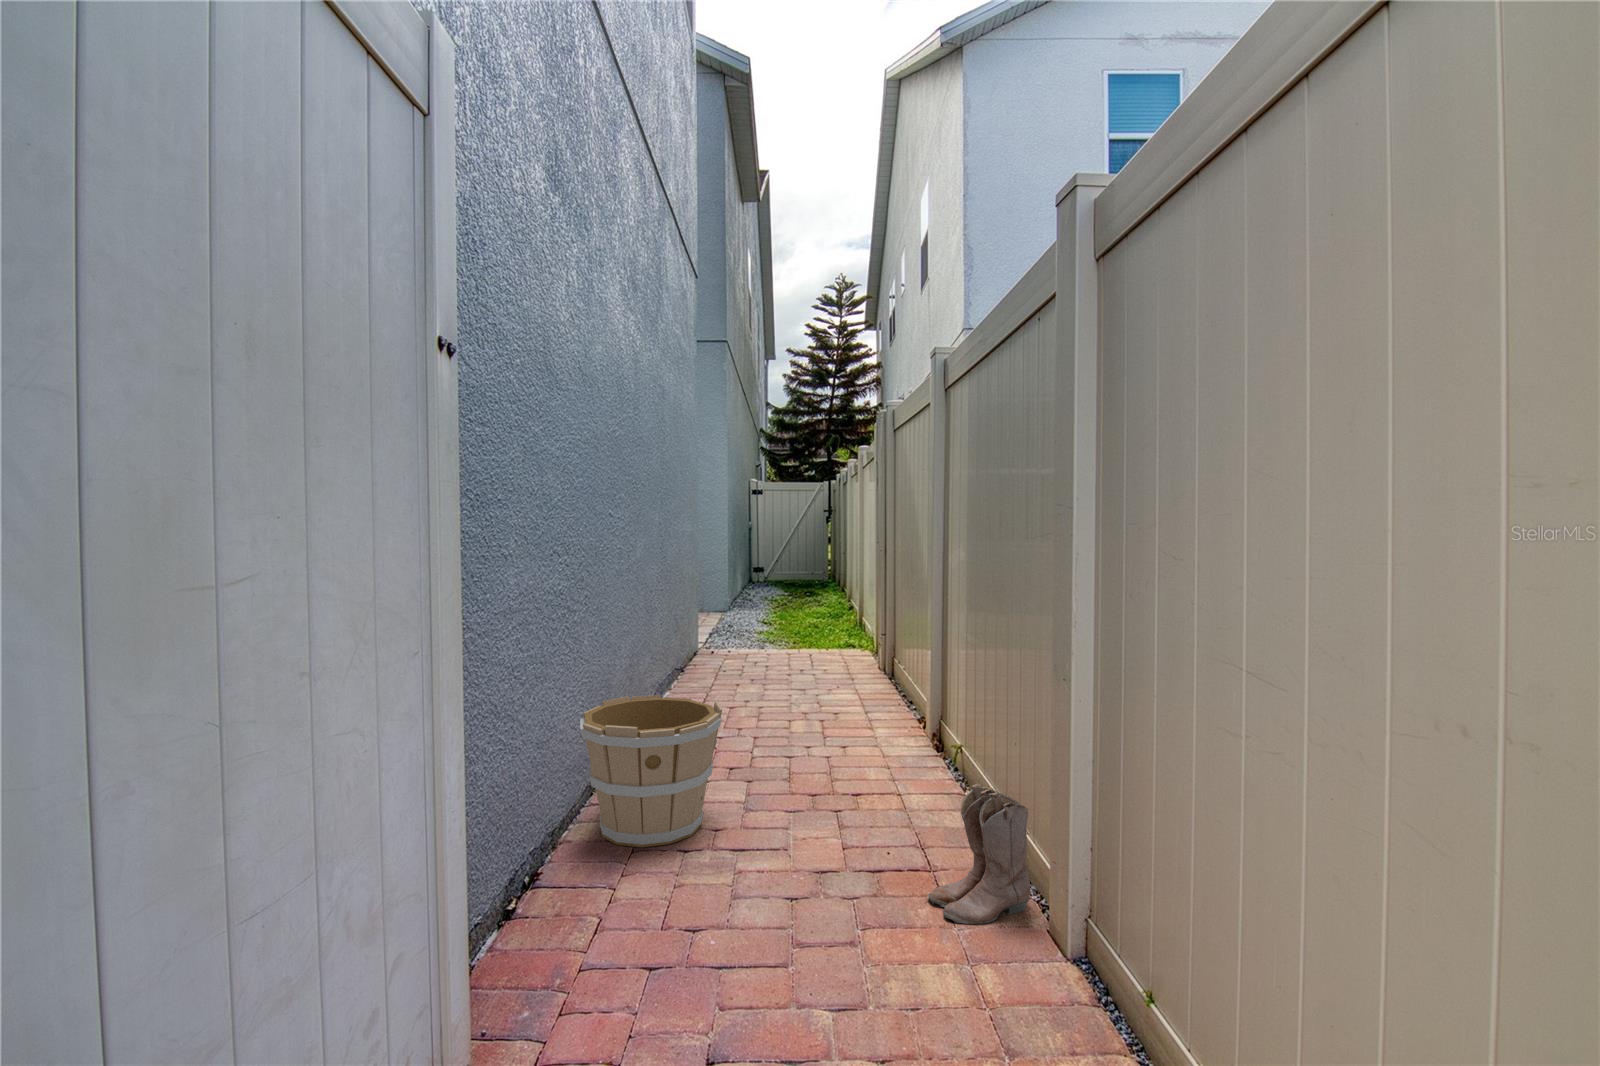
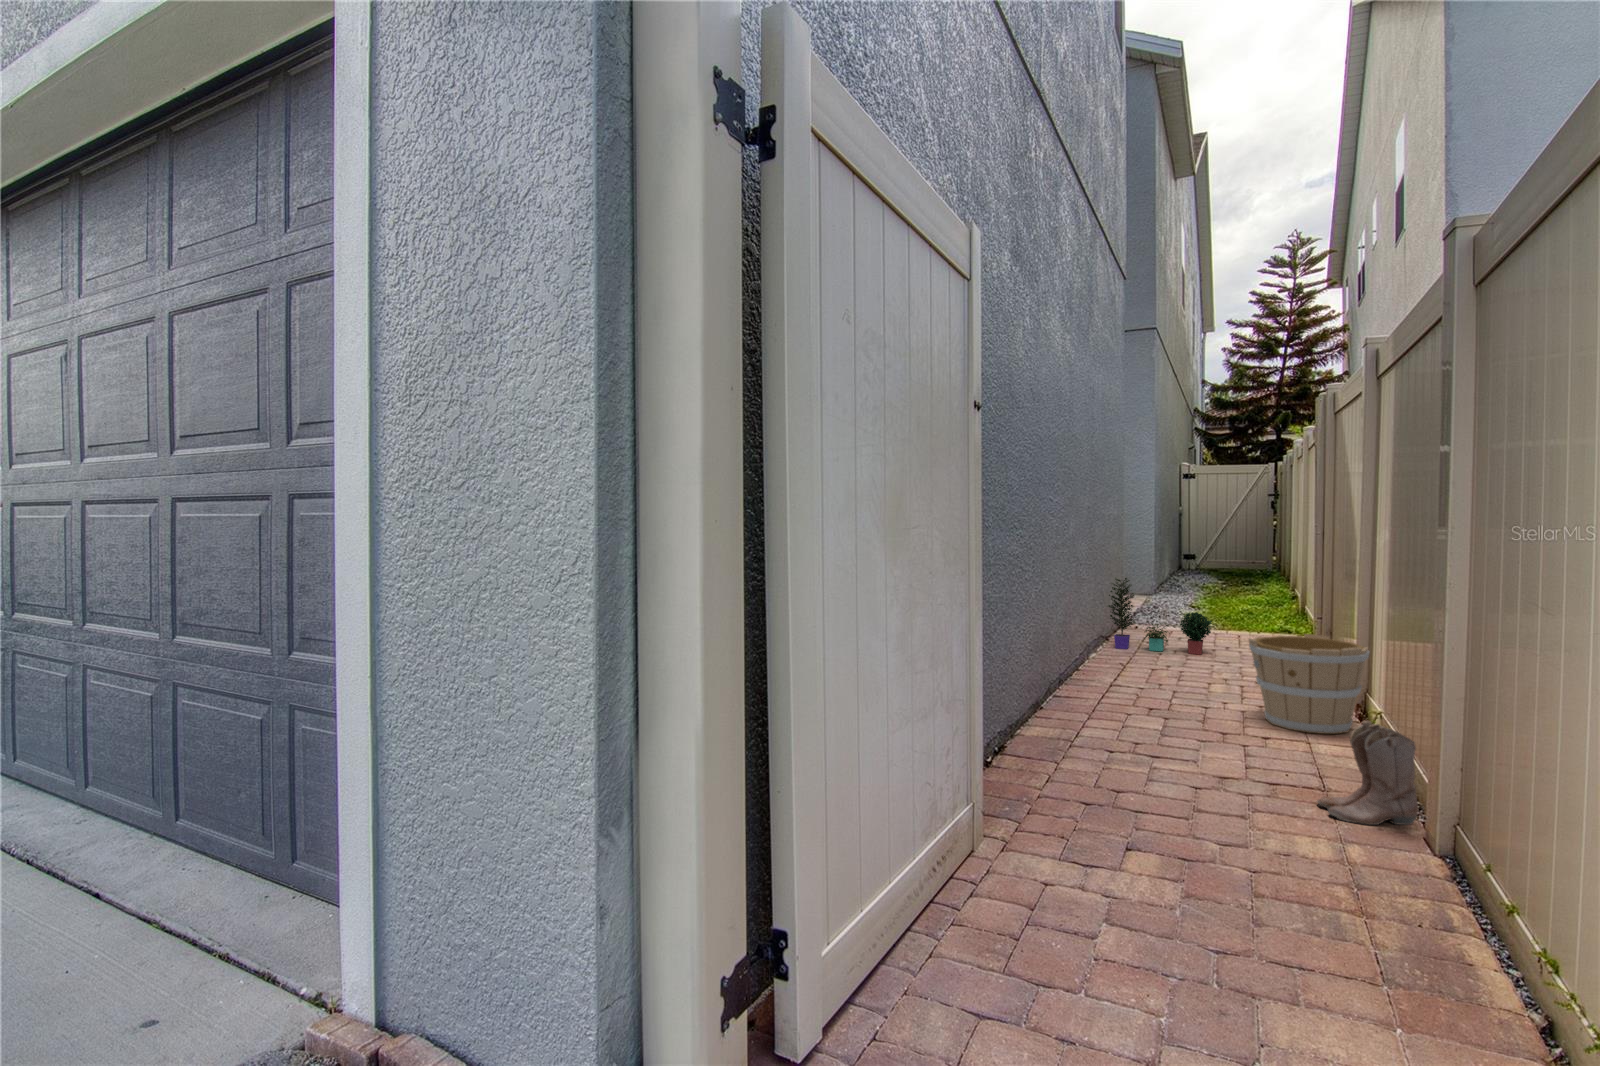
potted plant: none [682,598,790,681] -> present [1108,578,1212,655]
wooden bucket: present [580,695,722,847] -> present [1248,634,1369,734]

